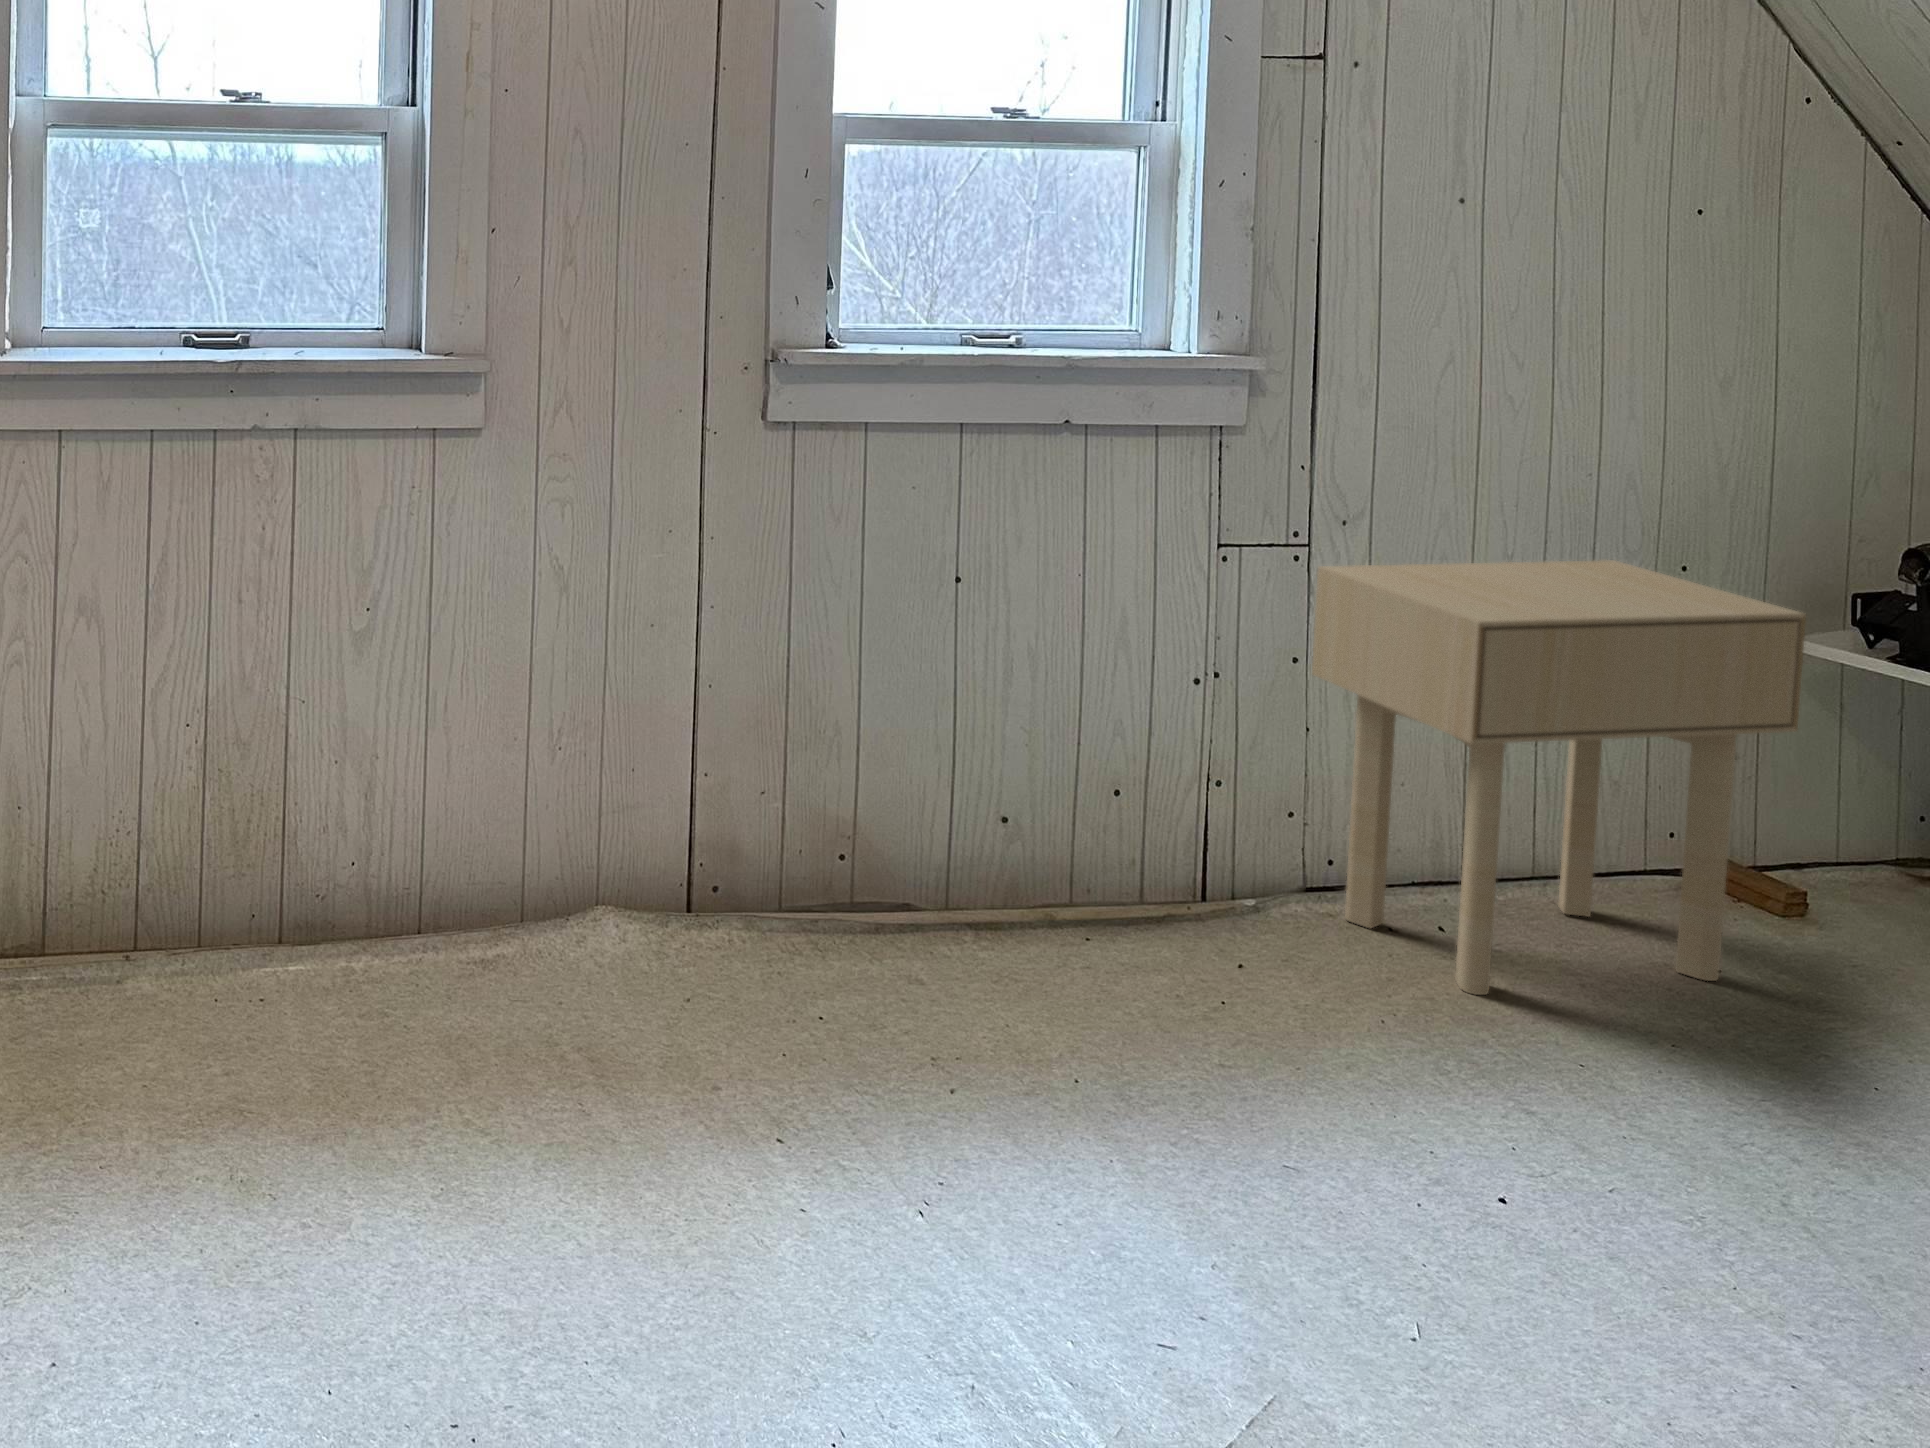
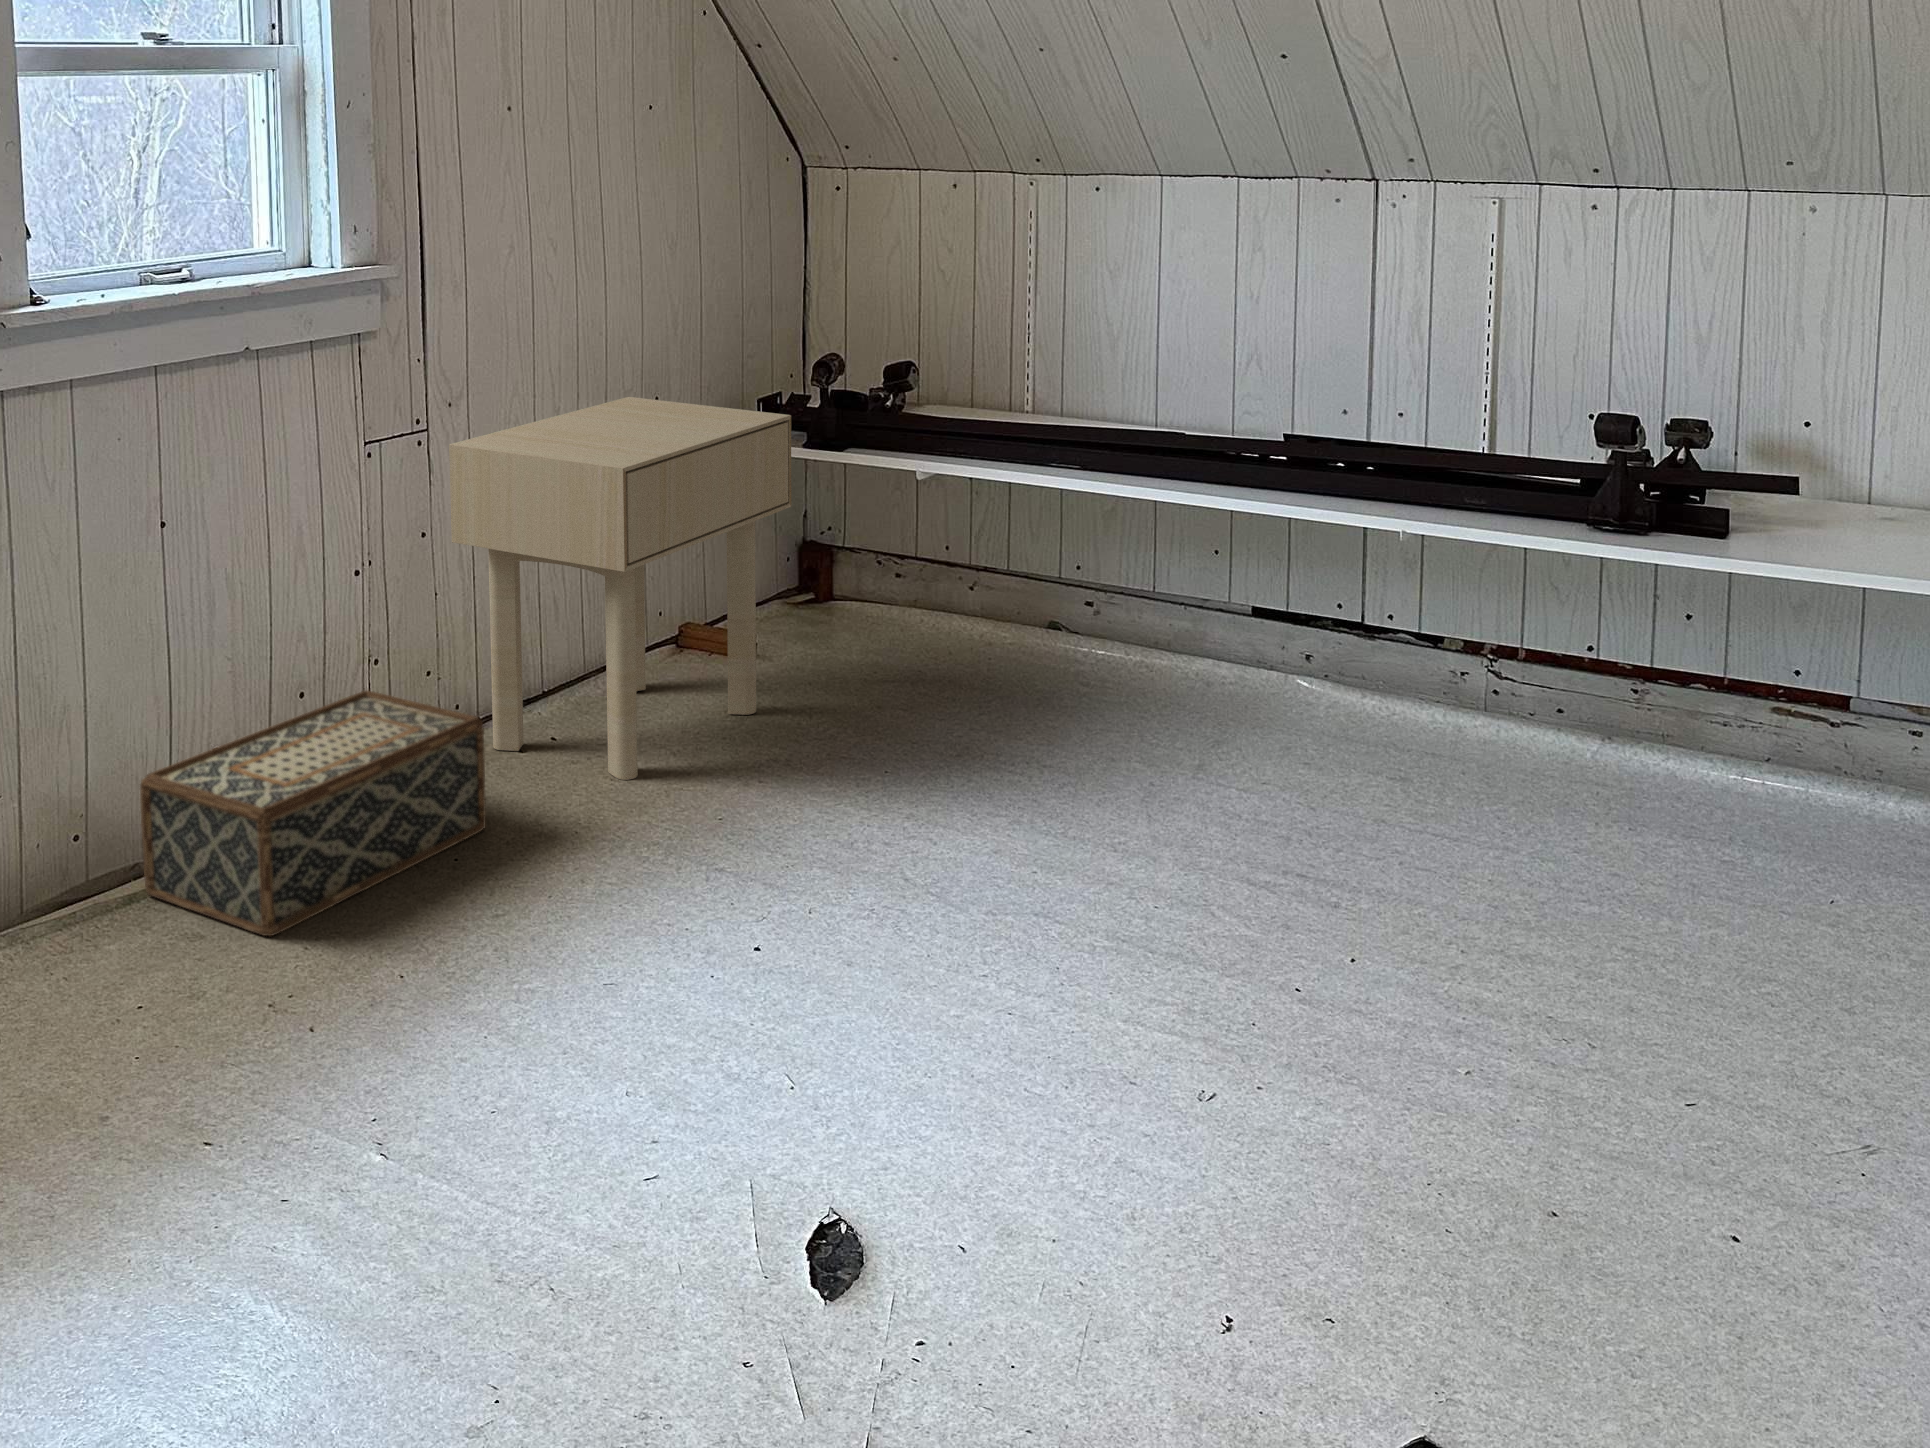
woven basket: none [890,804,1266,999] -> present [140,690,486,937]

